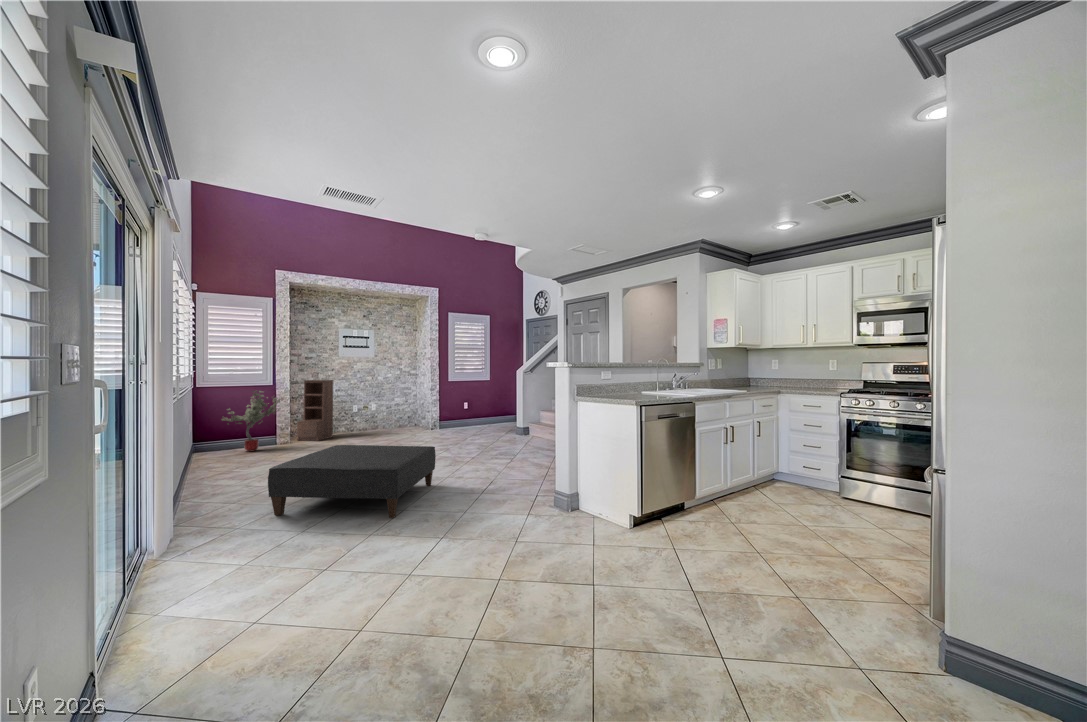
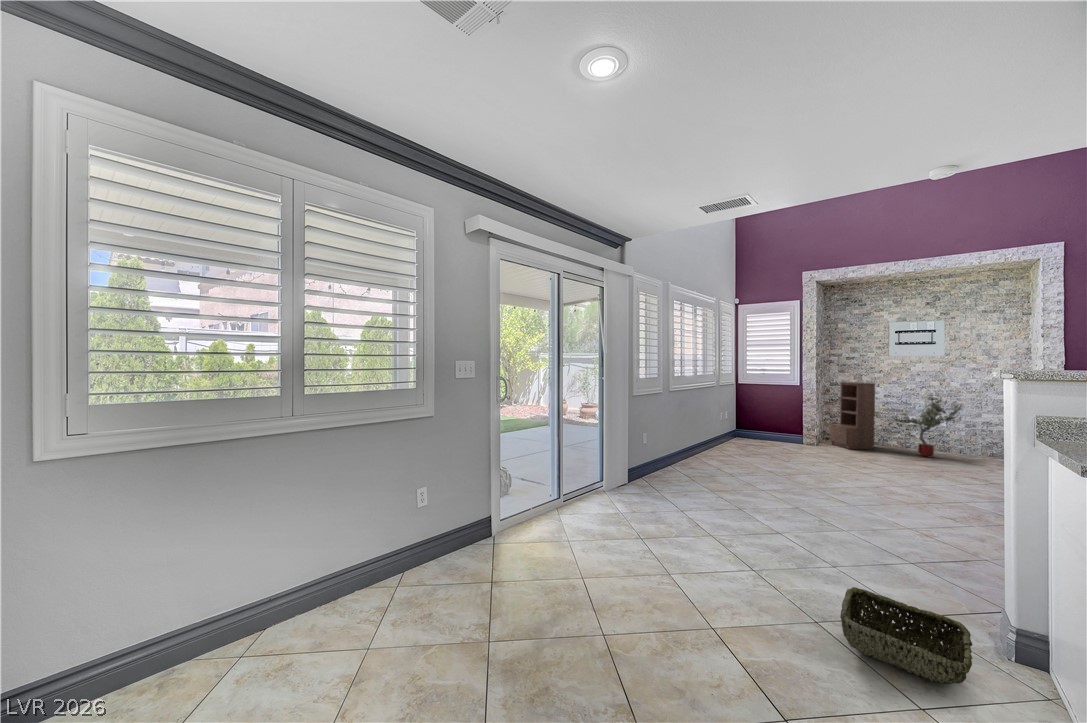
potted tree: present [222,391,280,452] -> present [895,395,962,457]
ottoman: present [268,445,436,518] -> none [670,452,848,534]
woven basket: none [538,486,599,525] -> present [840,587,972,684]

